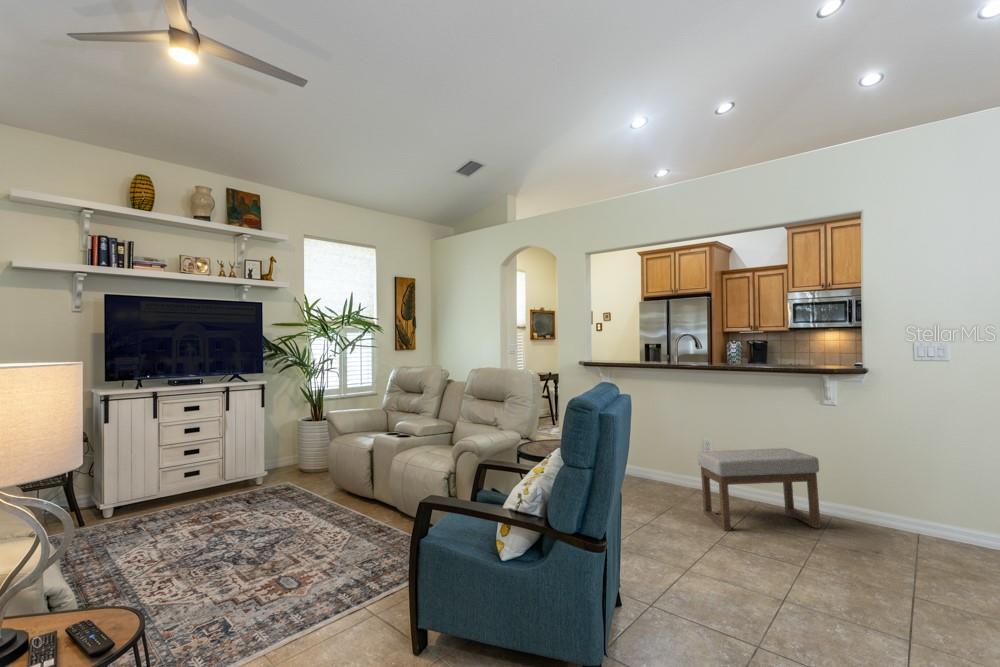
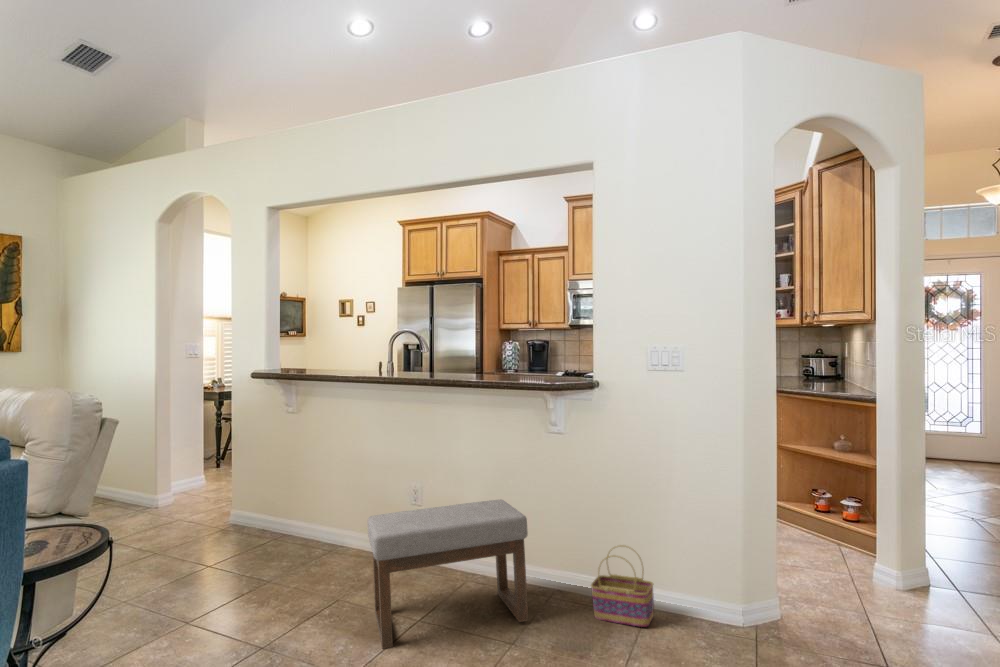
basket: none [867,484,921,540] -> present [591,546,654,627]

